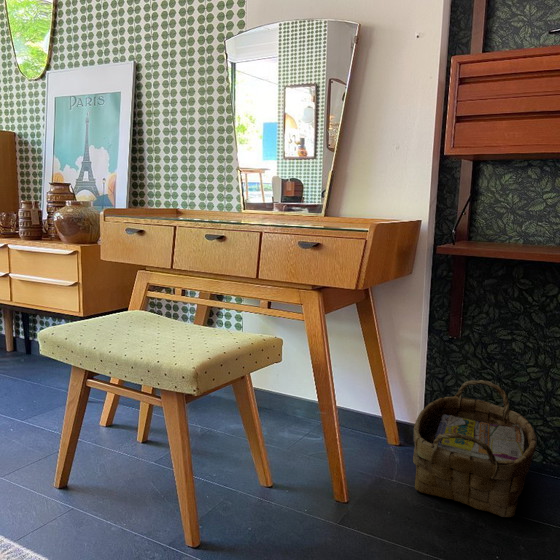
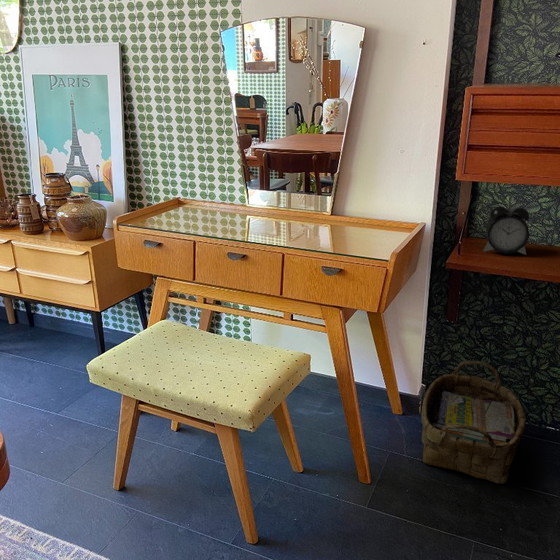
alarm clock: none [483,197,533,250] -> present [484,207,529,255]

